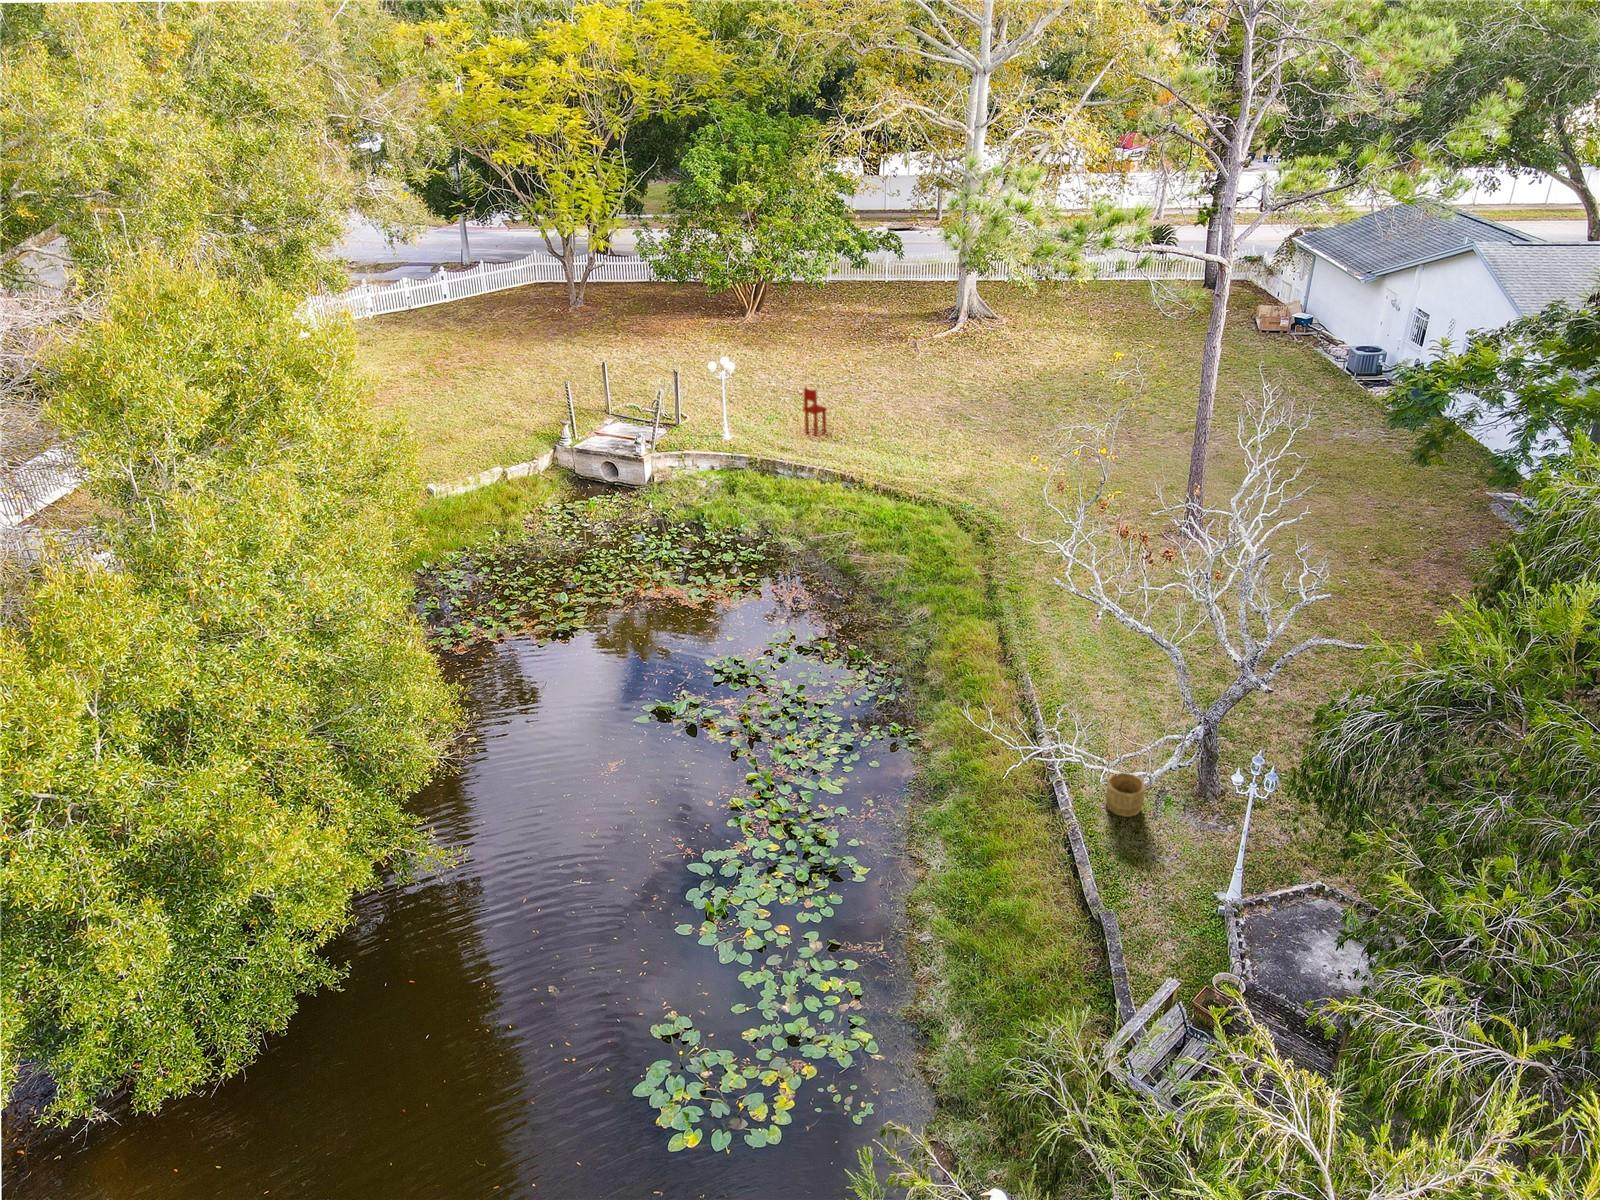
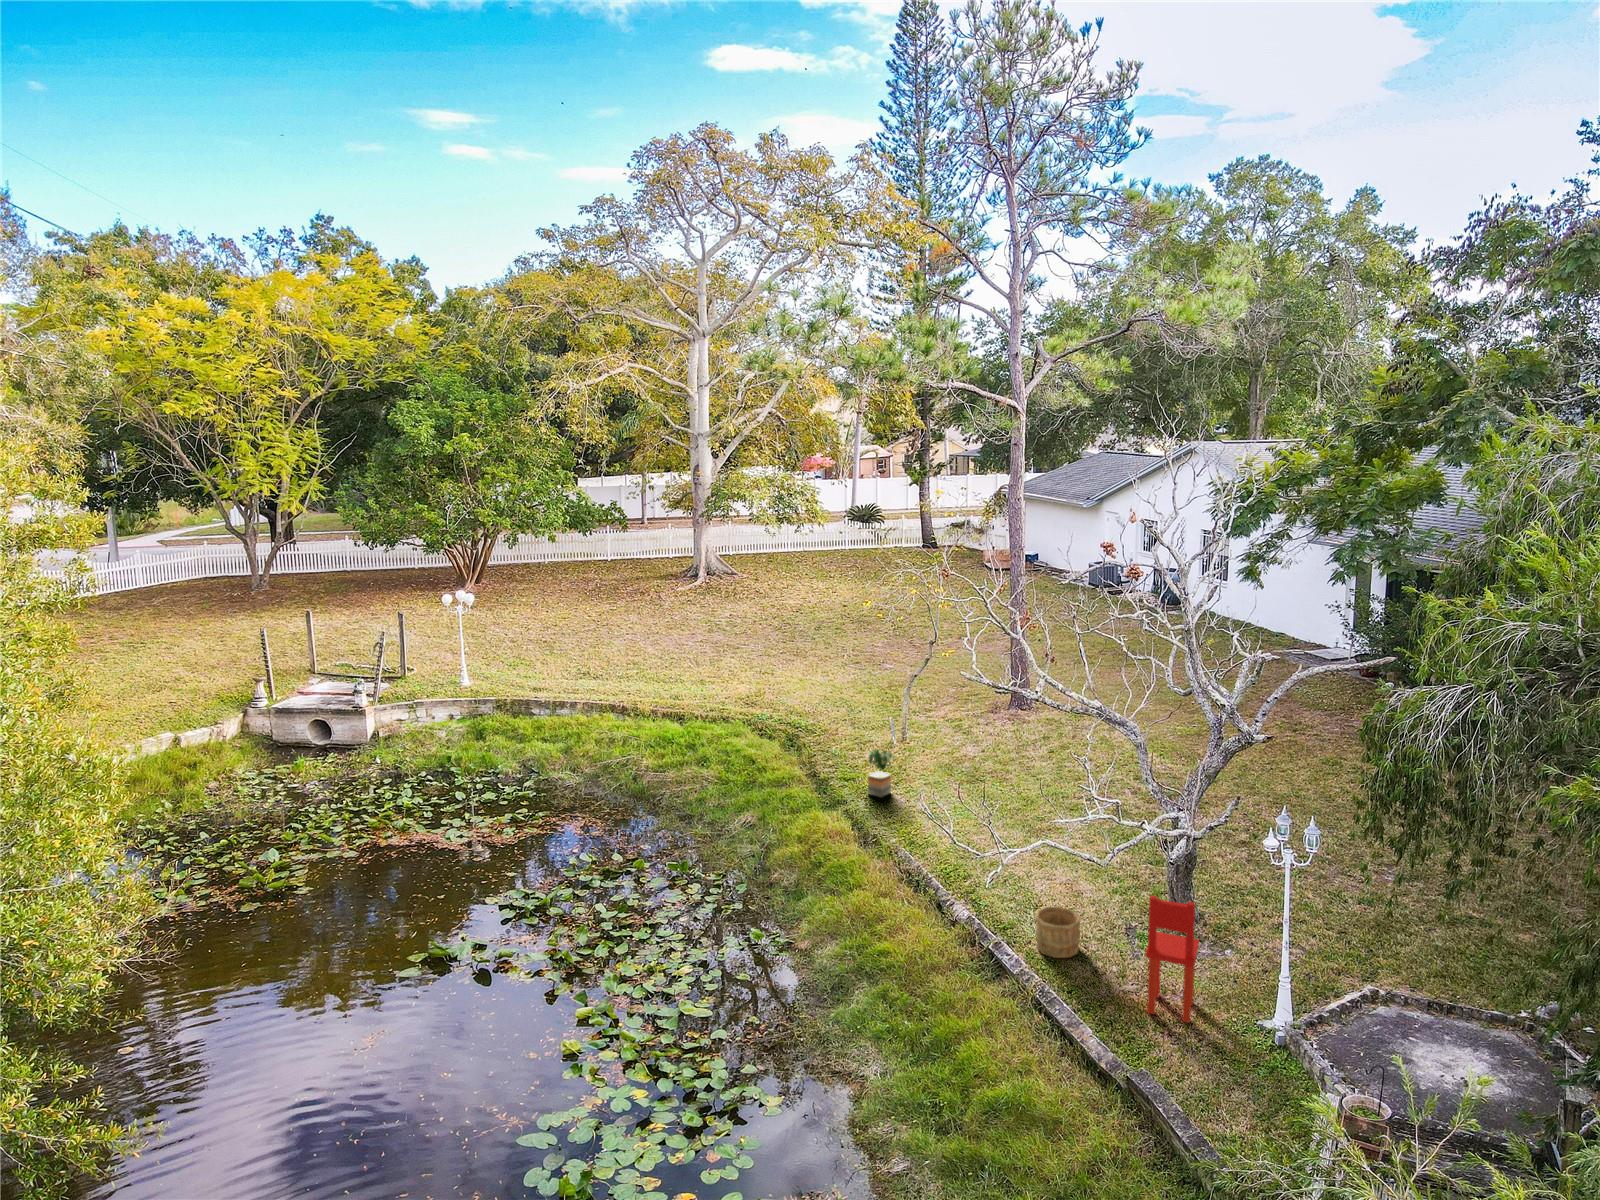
chair: present [803,388,827,436] -> present [1145,895,1199,1023]
potted tree: none [1035,578,1065,622] -> present [868,750,895,797]

